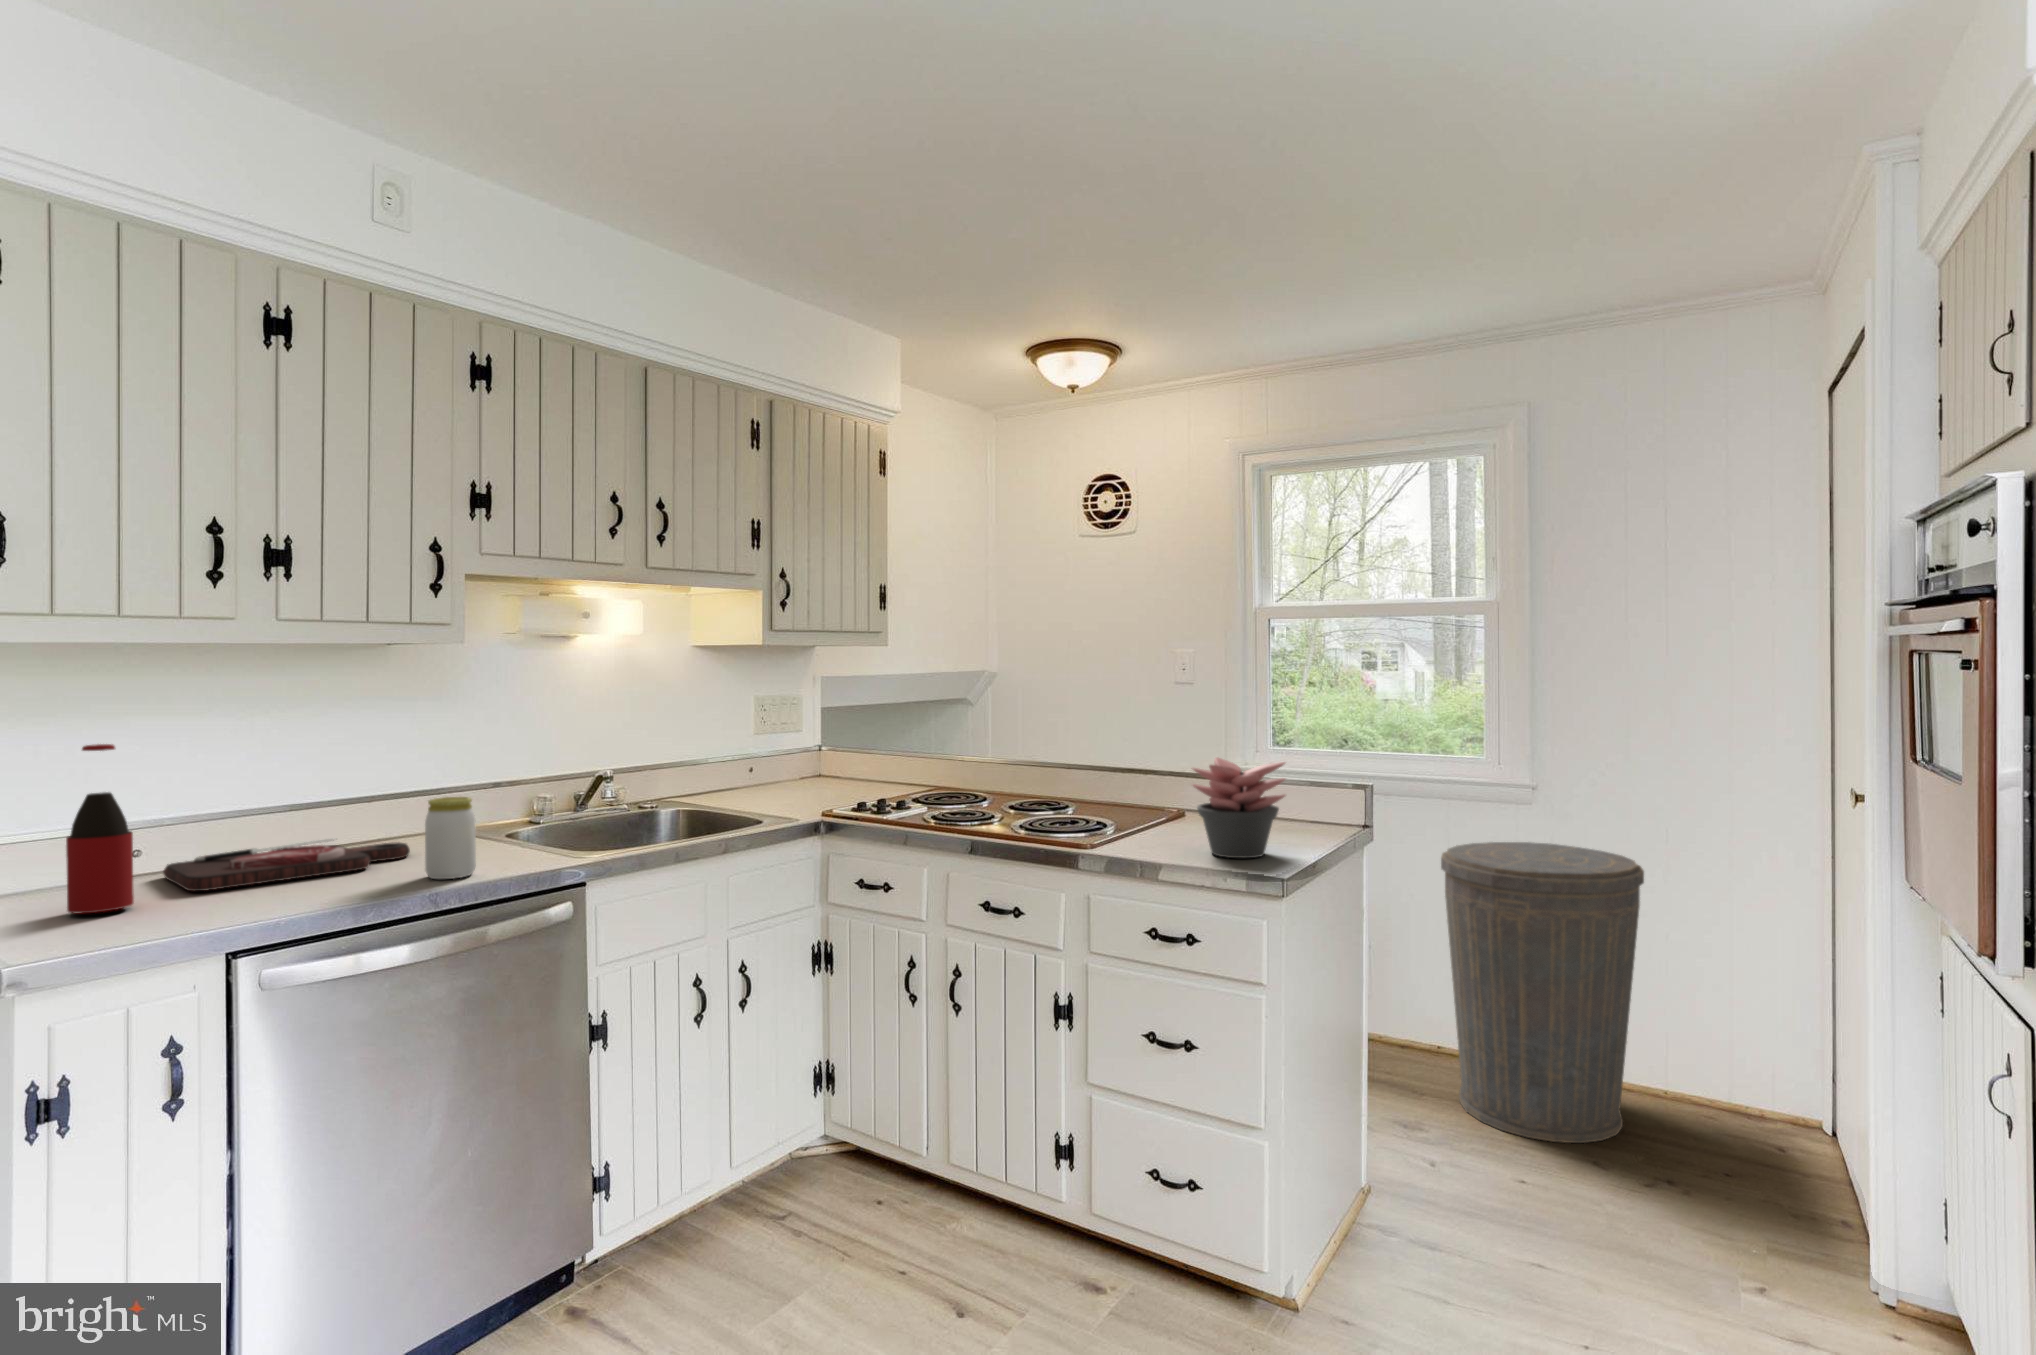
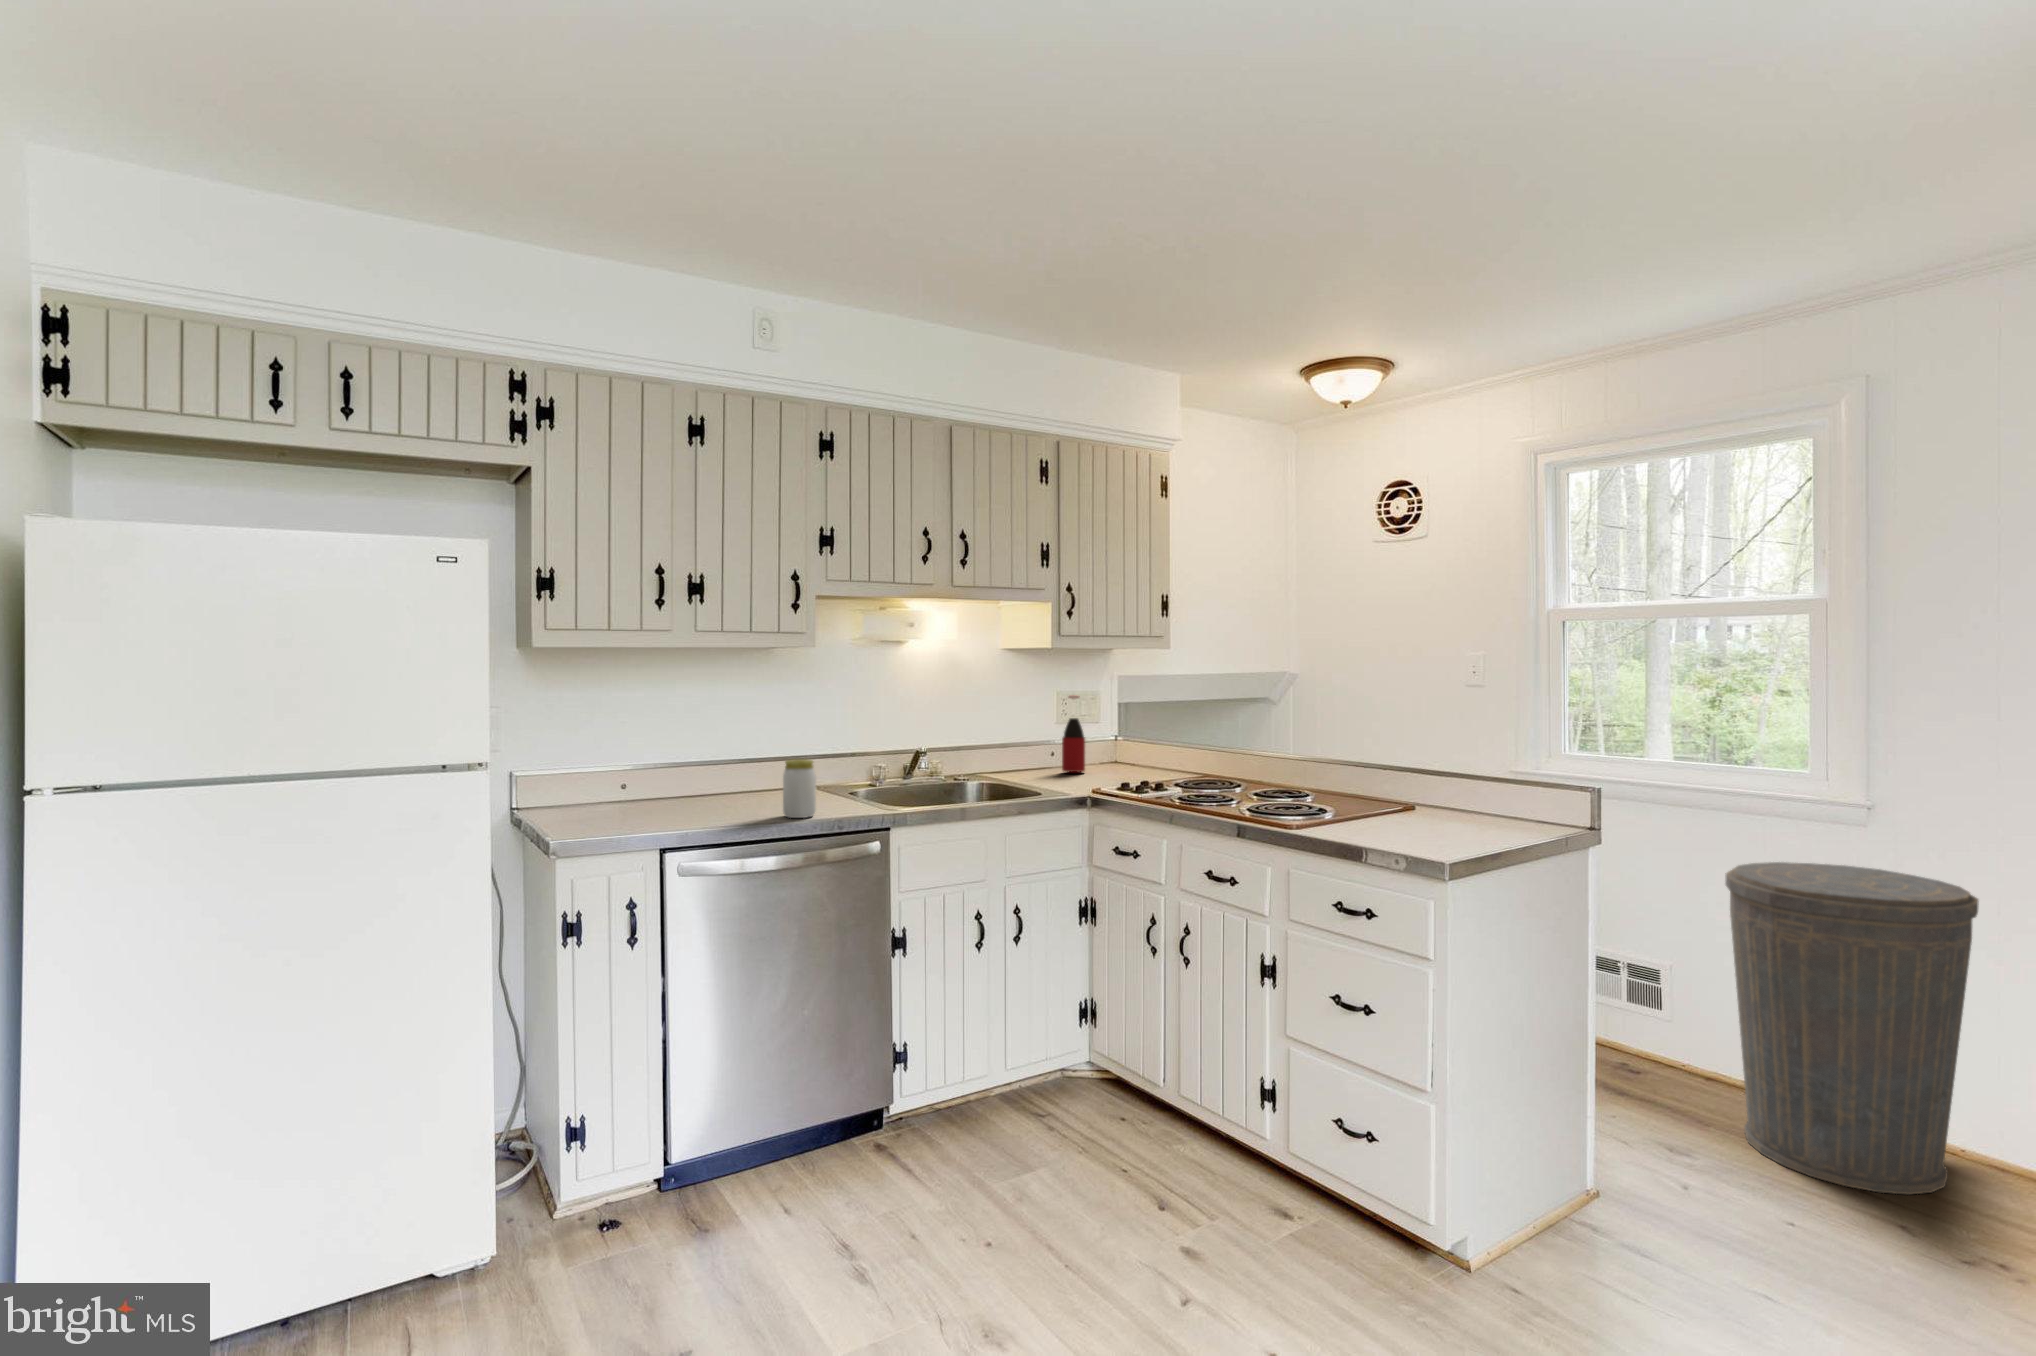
bottle: present [66,744,134,914] -> present [1062,696,1085,772]
succulent plant: present [1193,757,1285,858] -> none [1385,754,1474,847]
cutting board: present [163,839,410,891] -> none [632,786,779,814]

